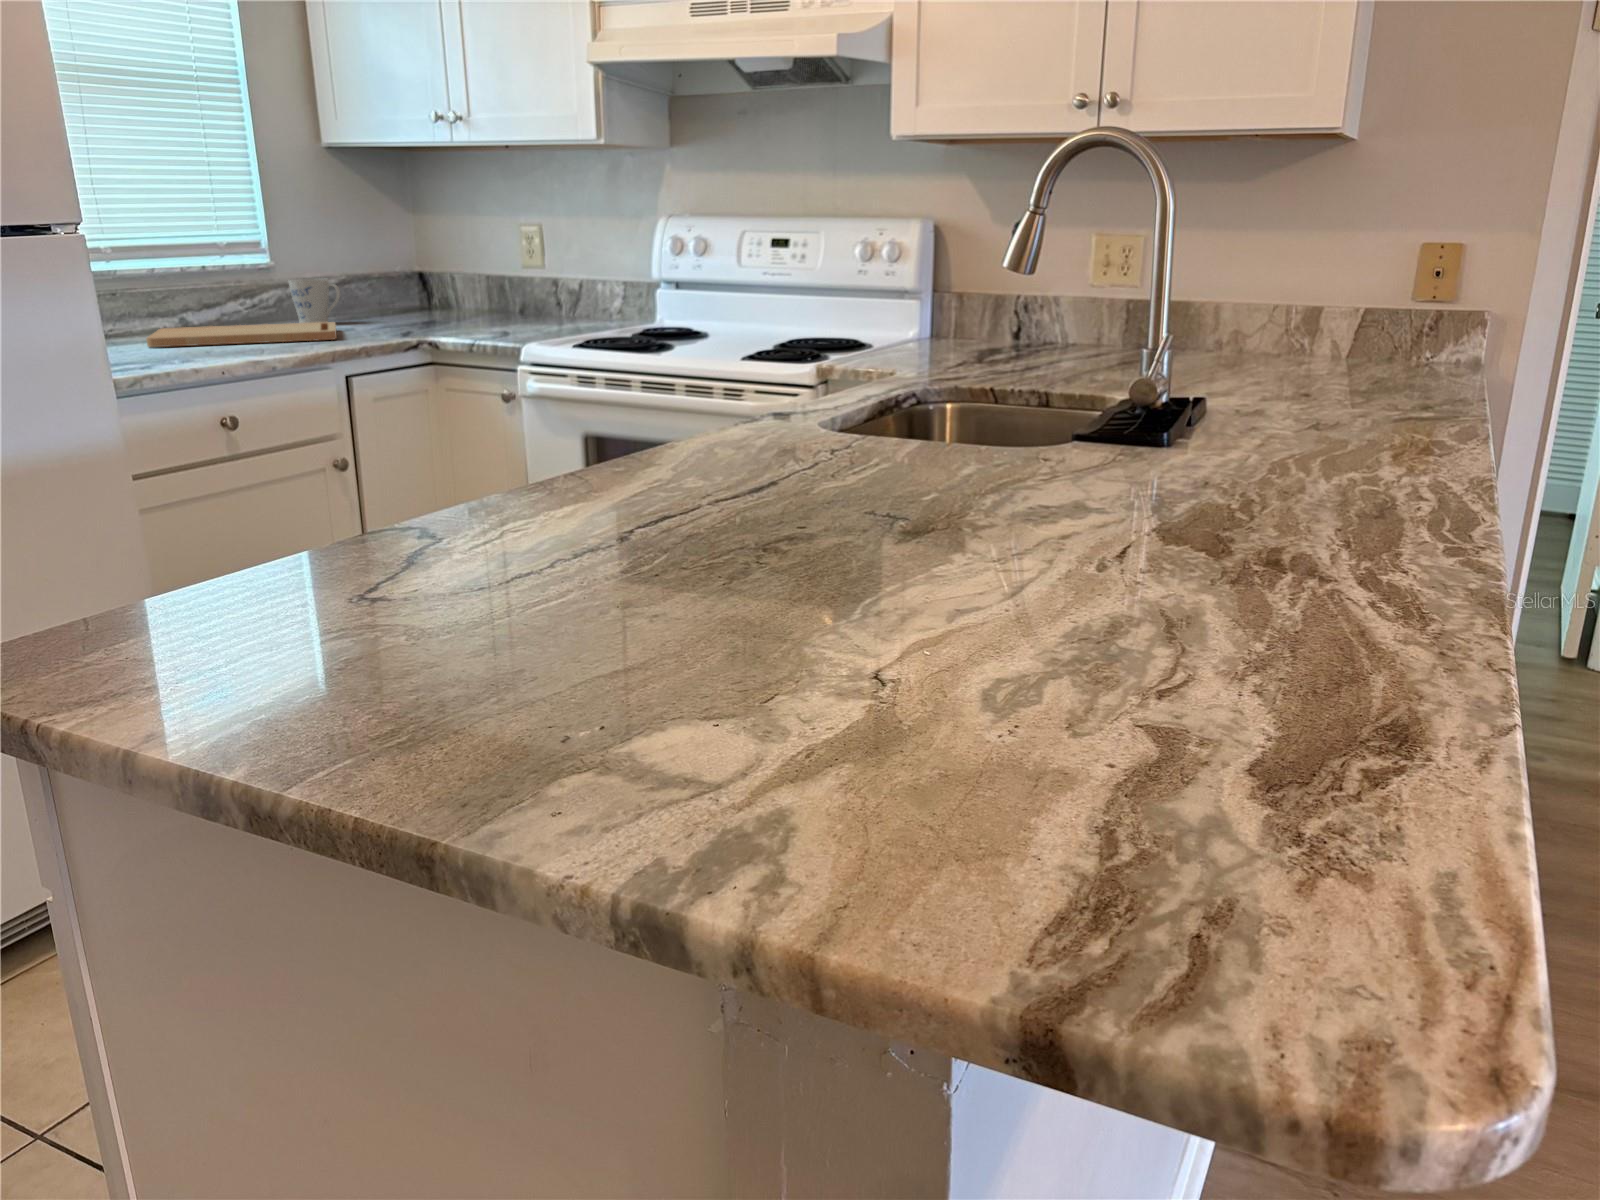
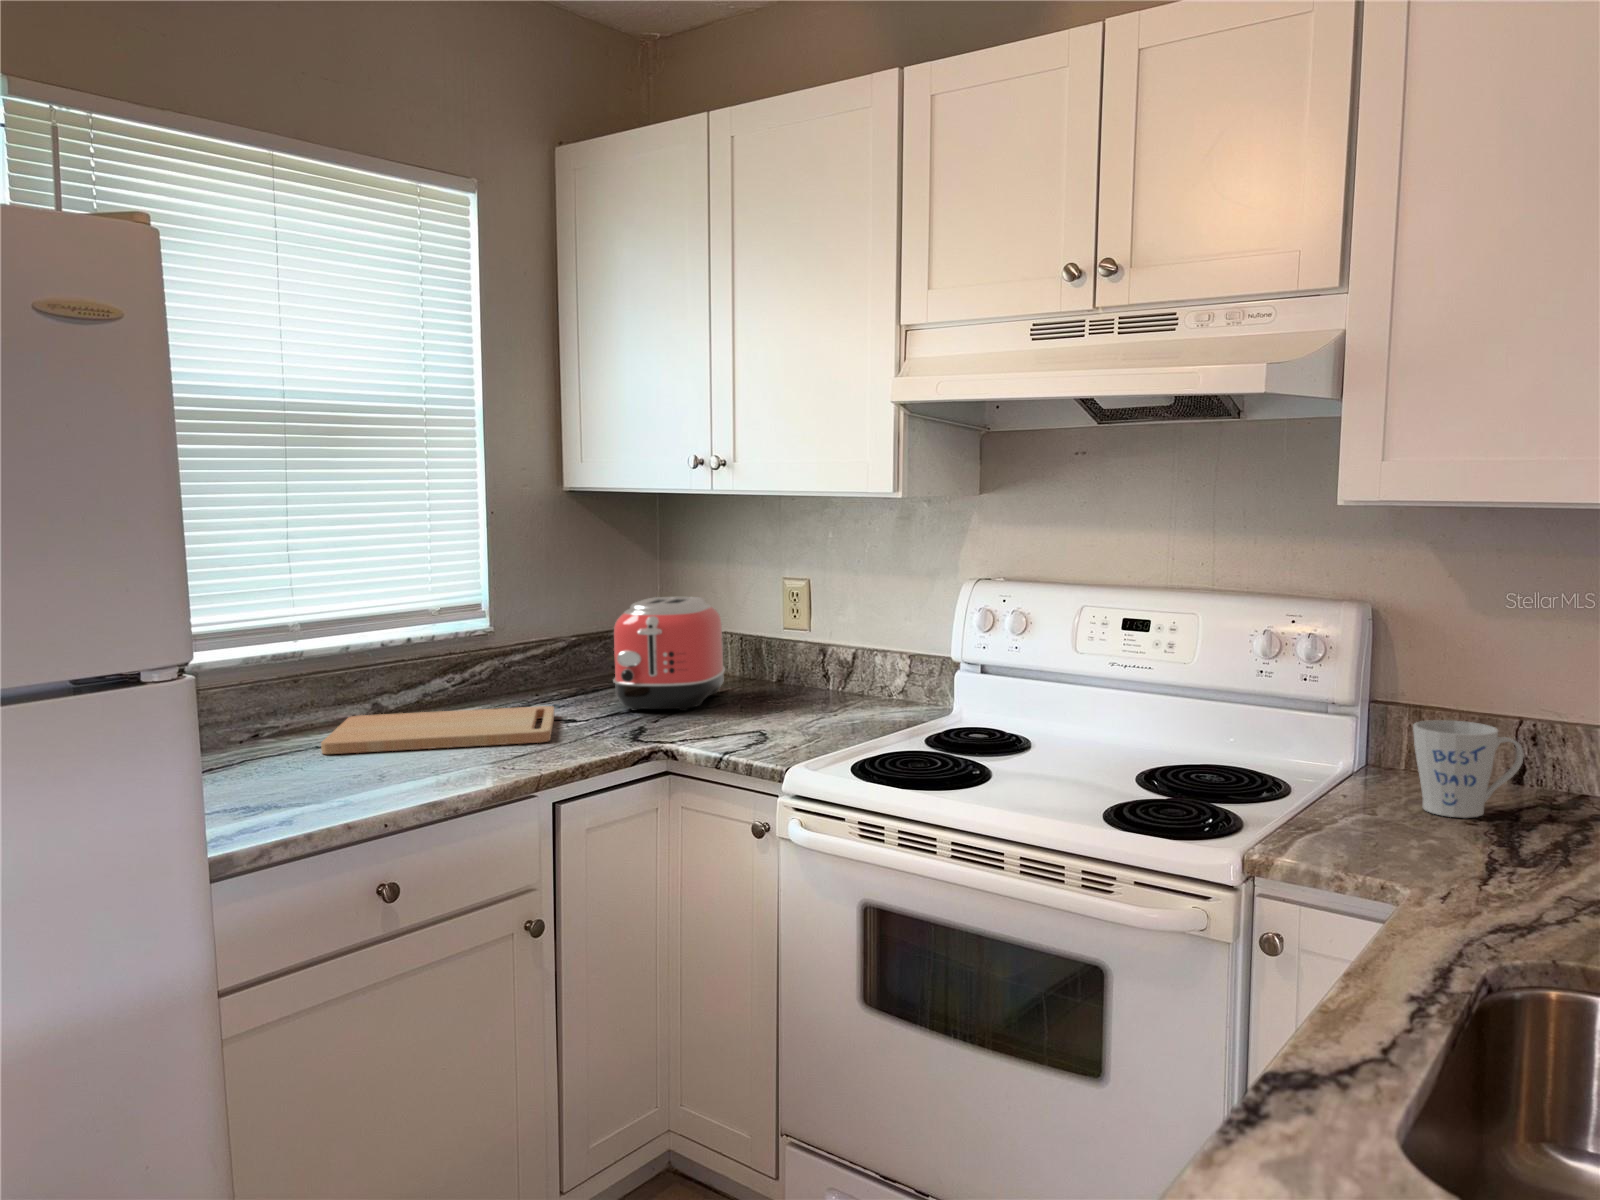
toaster: none [381,237,476,327] -> present [613,596,725,711]
mug: present [288,278,340,323] -> present [1413,720,1524,818]

